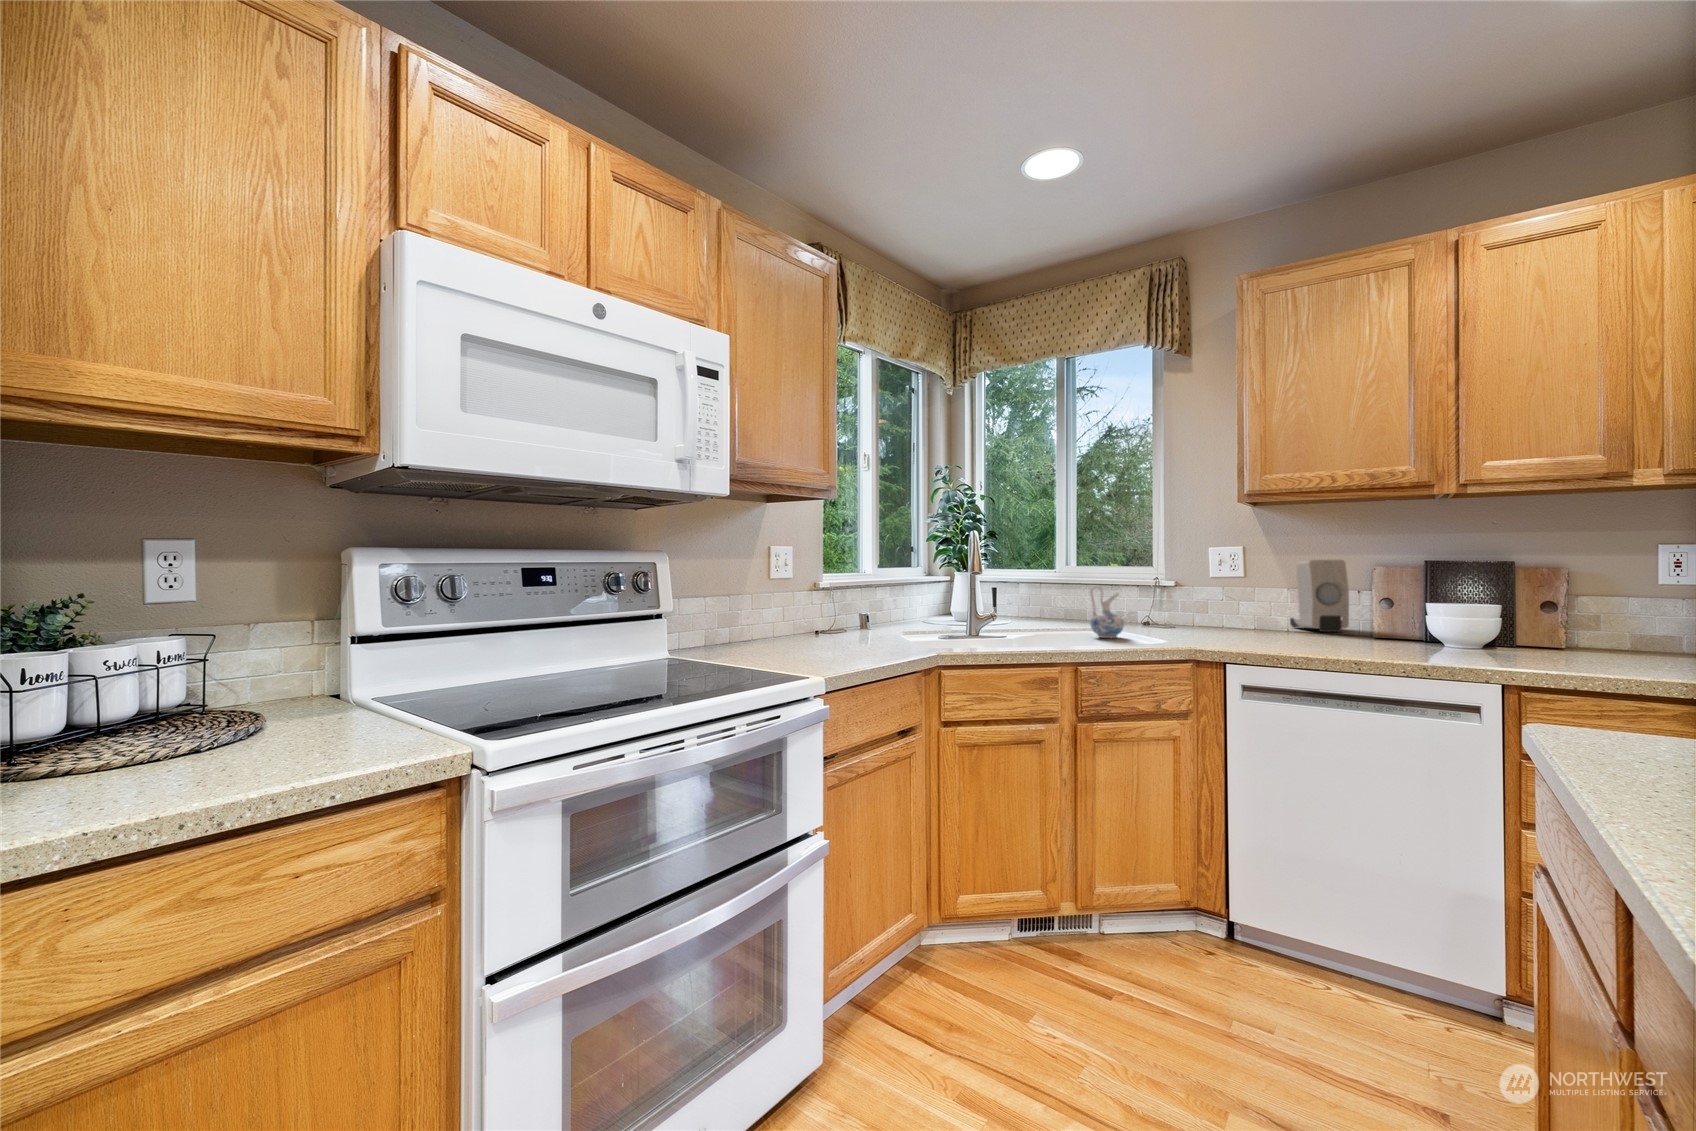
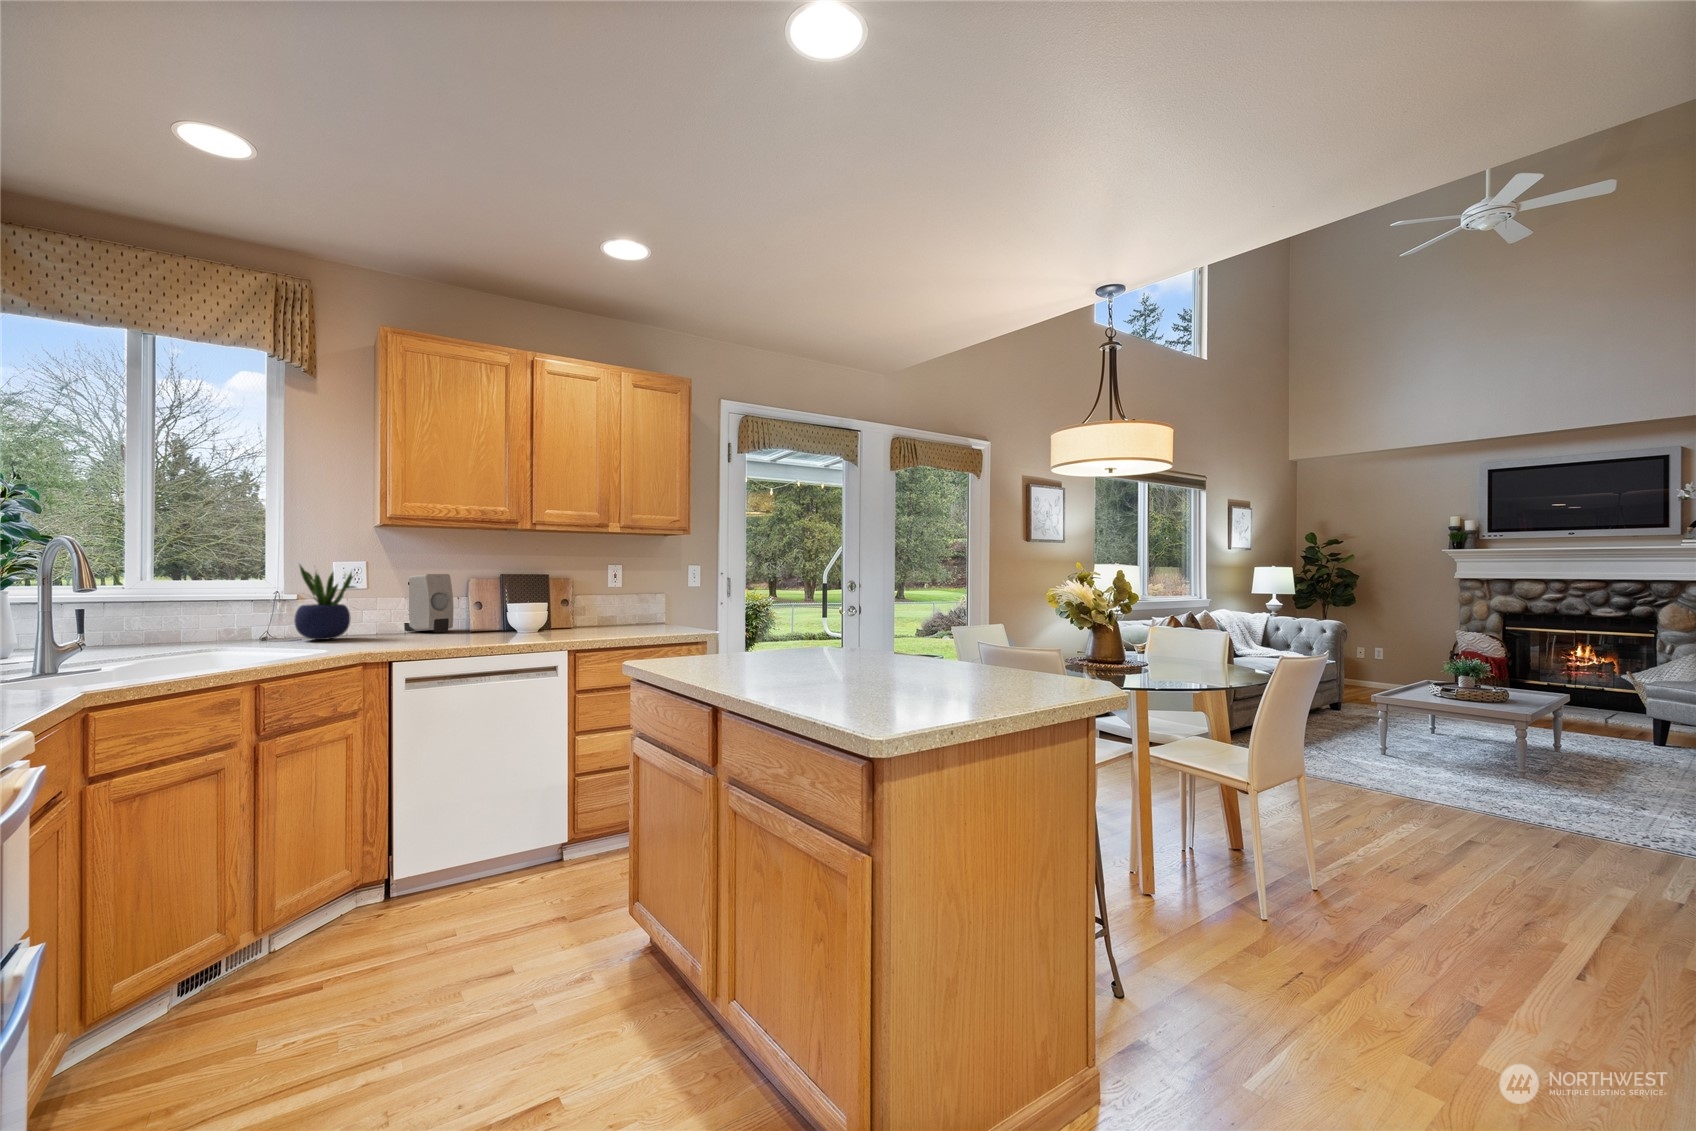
potted plant: none [1165,548,1229,628] -> present [294,565,355,640]
ceramic pitcher: present [1090,586,1124,638] -> none [233,600,275,655]

